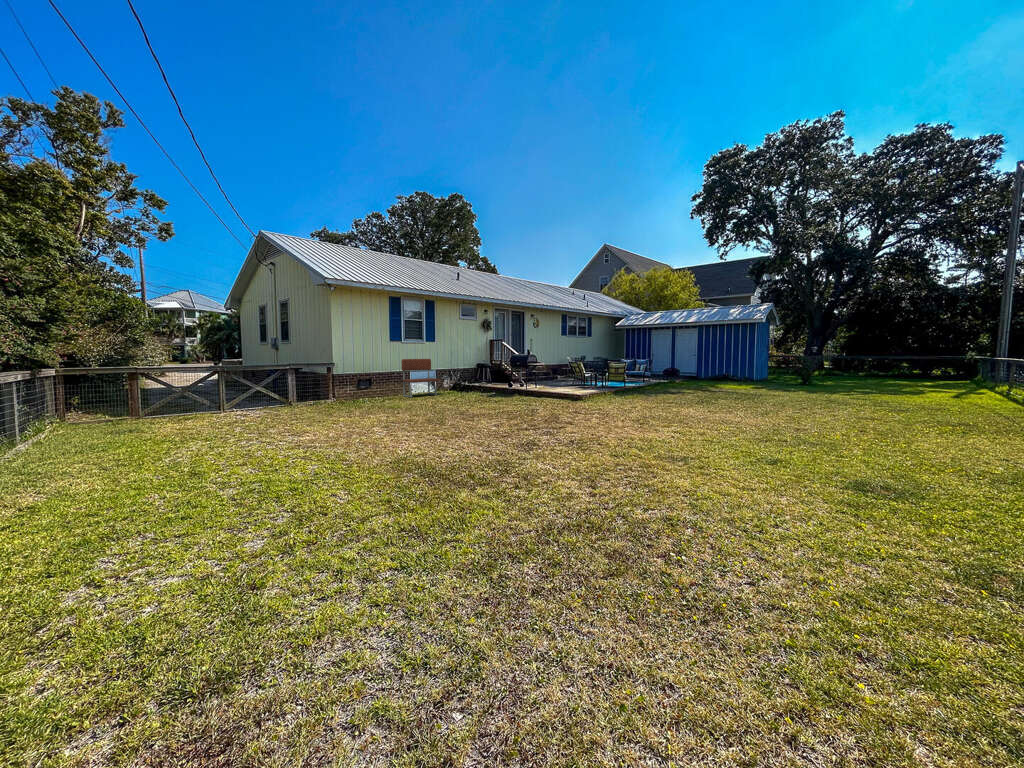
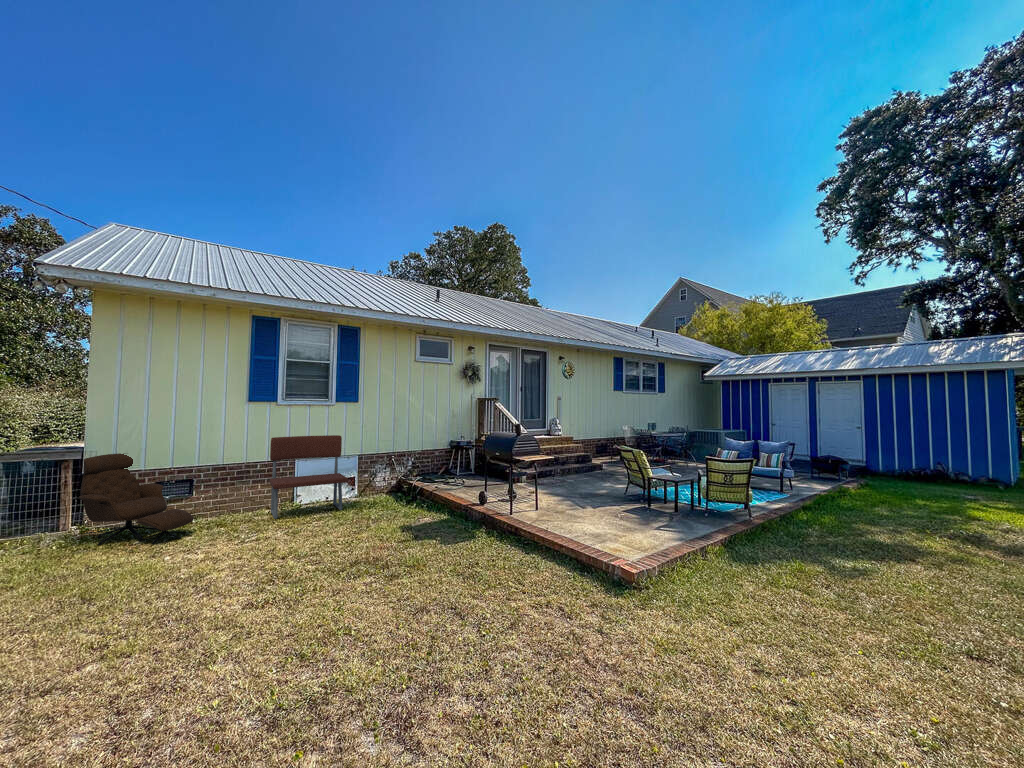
lounge chair: none [339,365,385,404] -> present [79,453,193,545]

